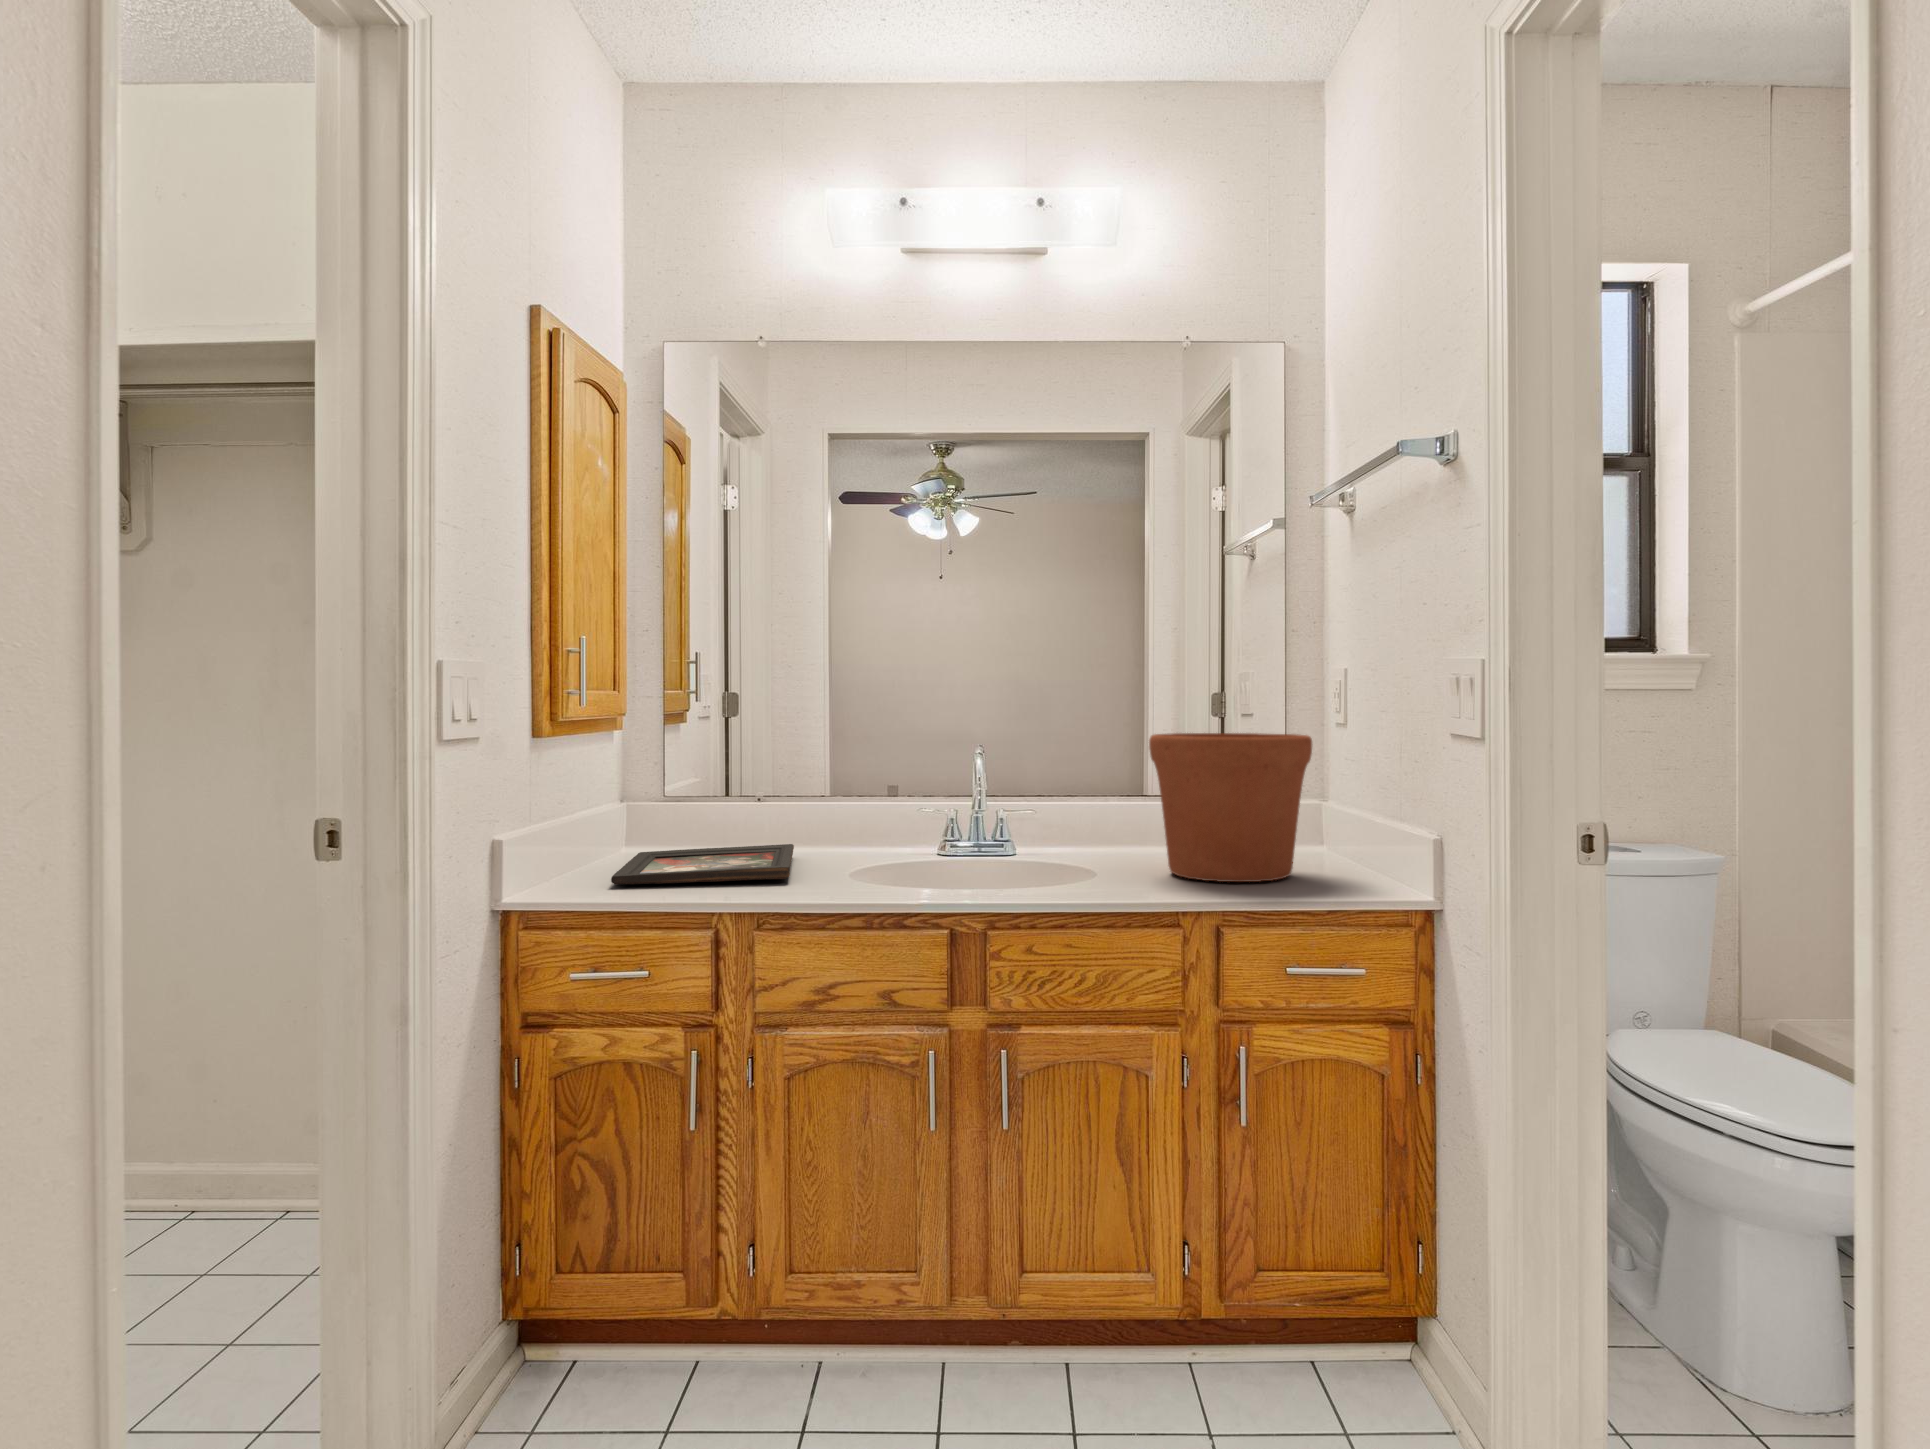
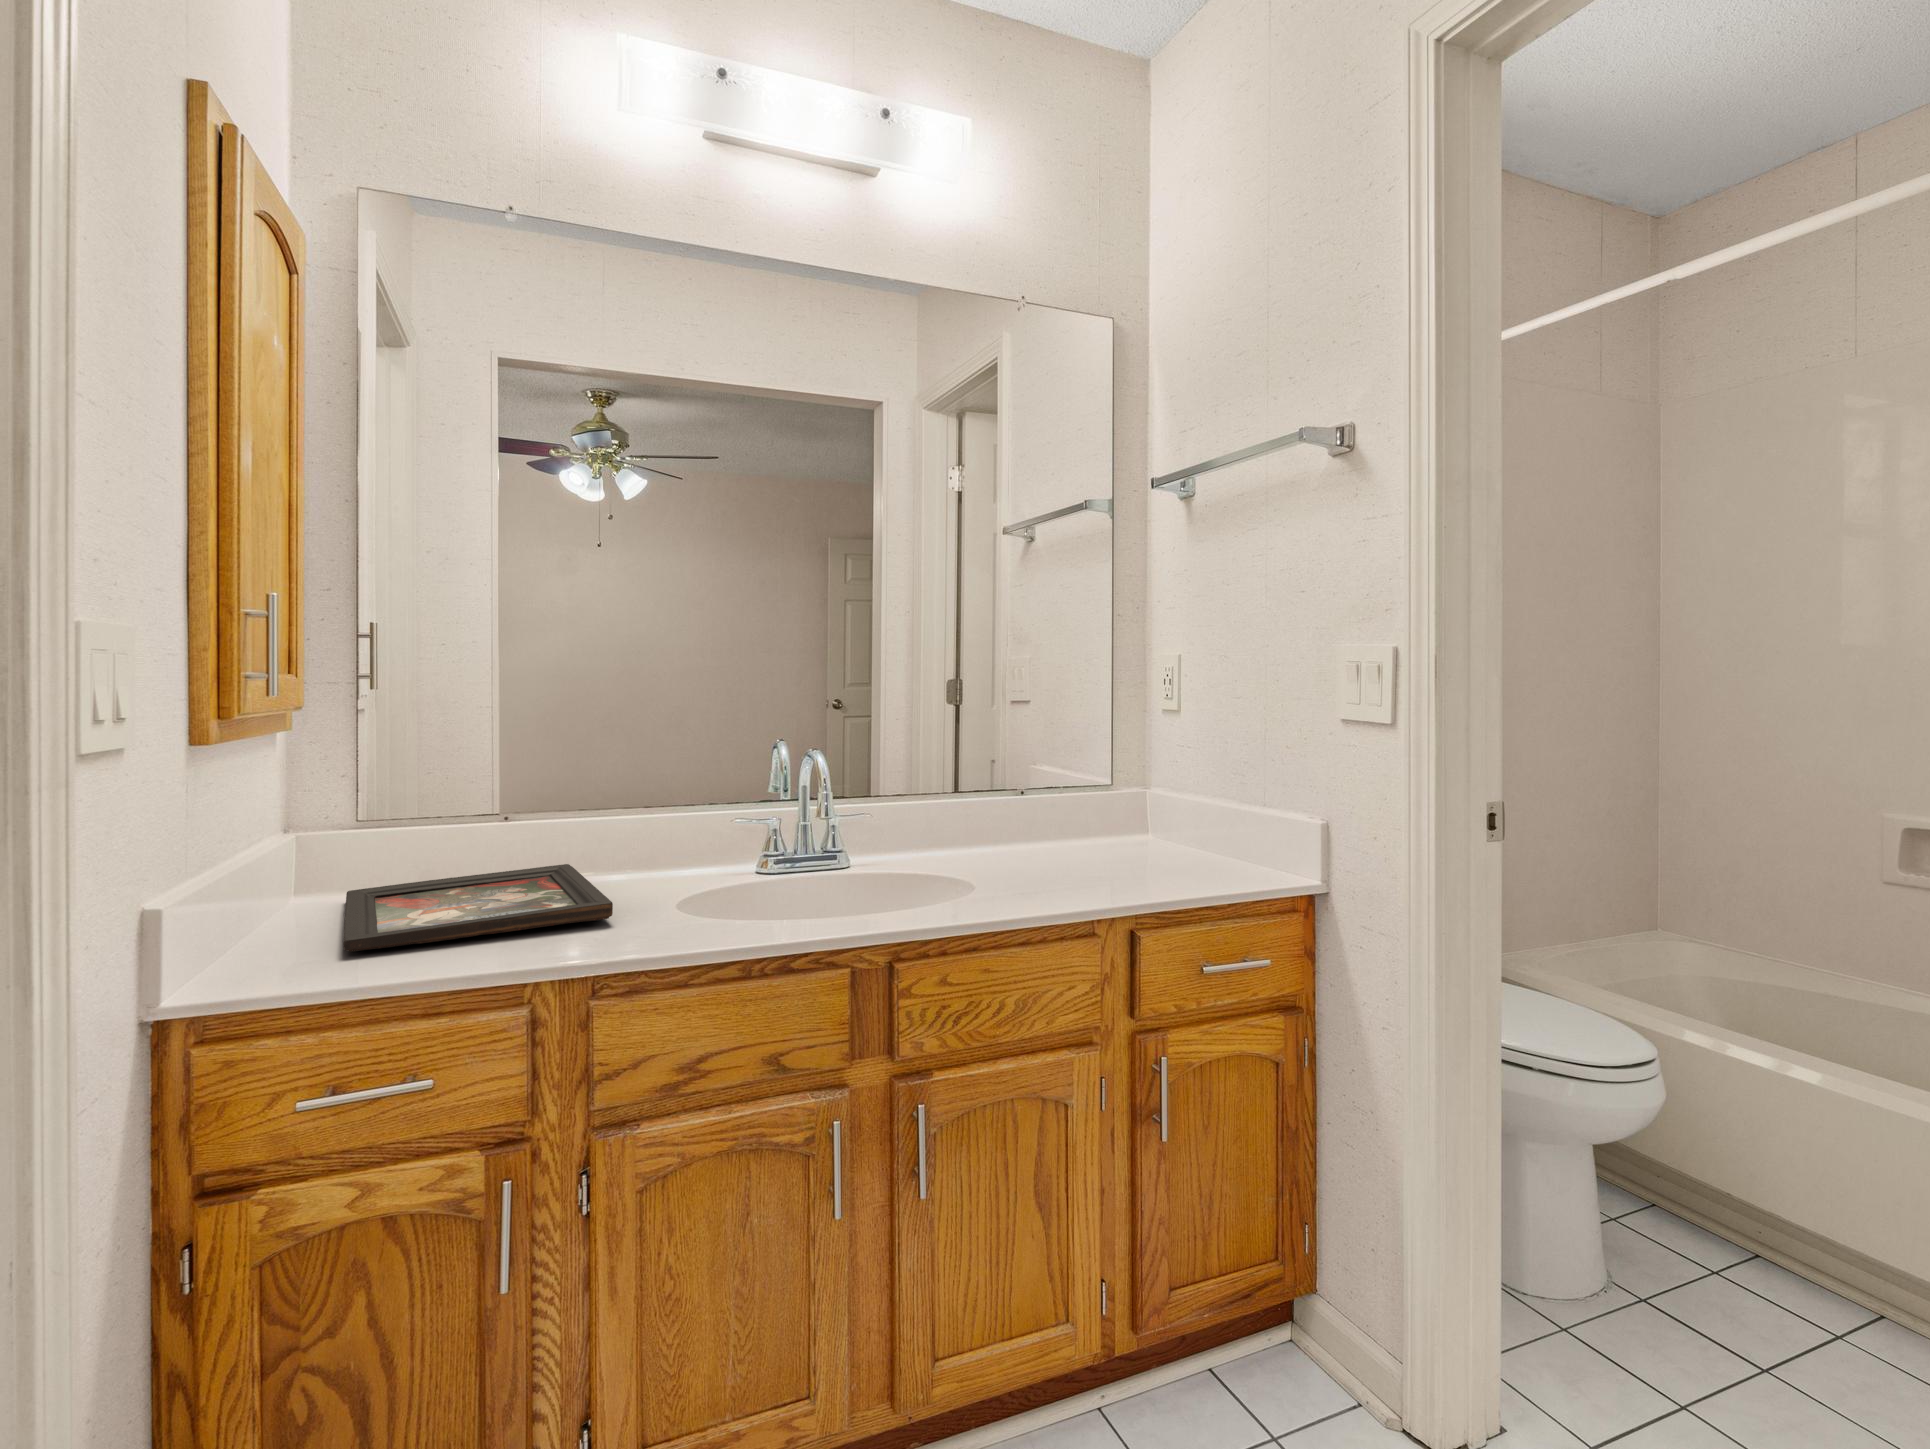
flower pot: present [1149,733,1312,882] -> none [1011,720,1180,878]

